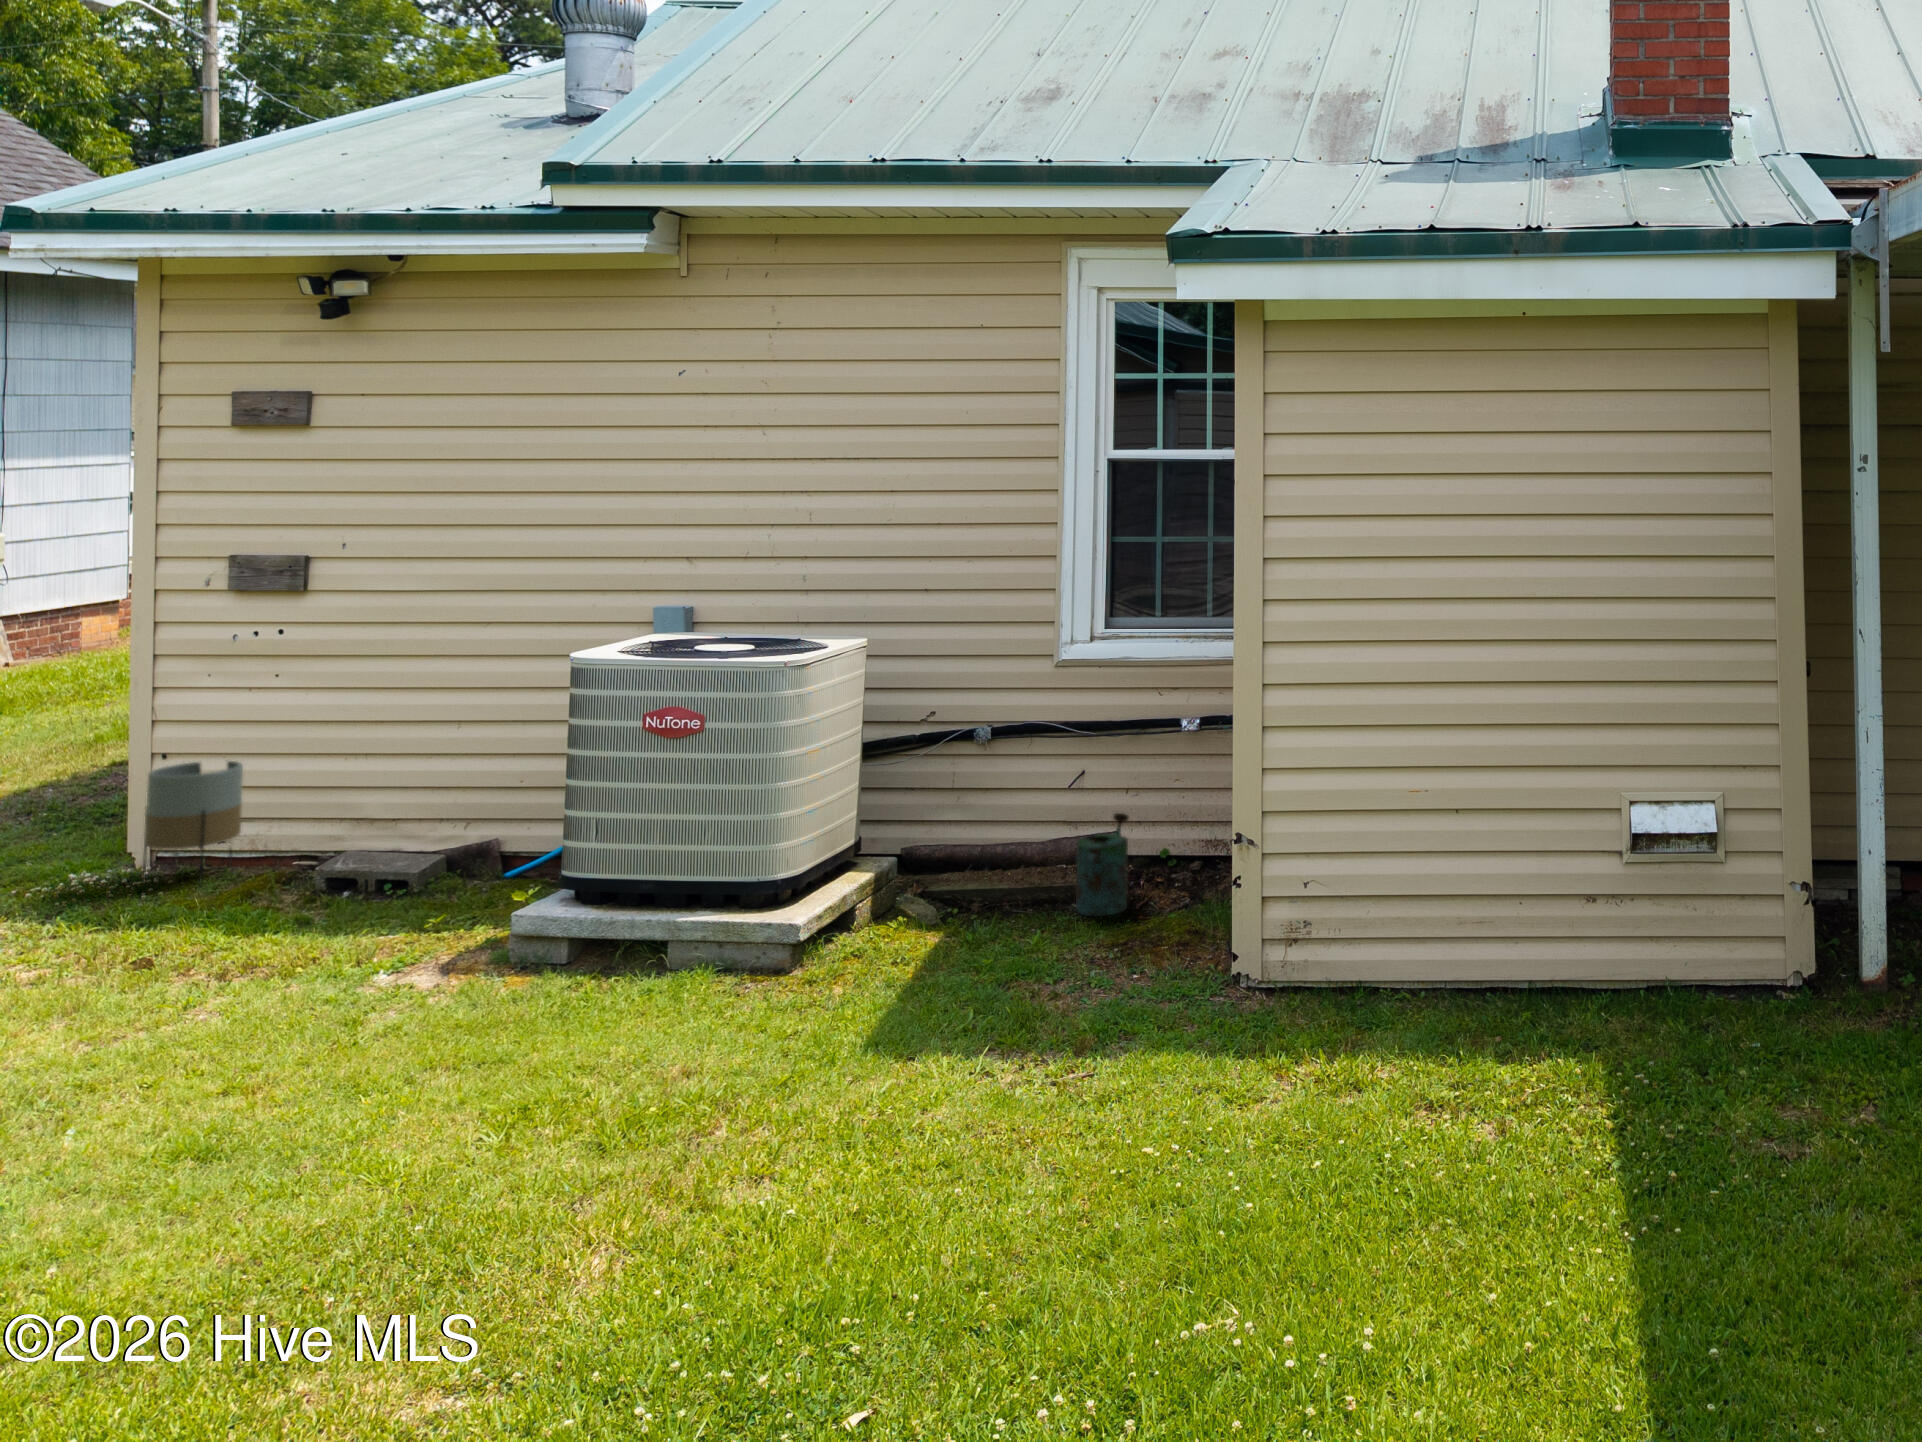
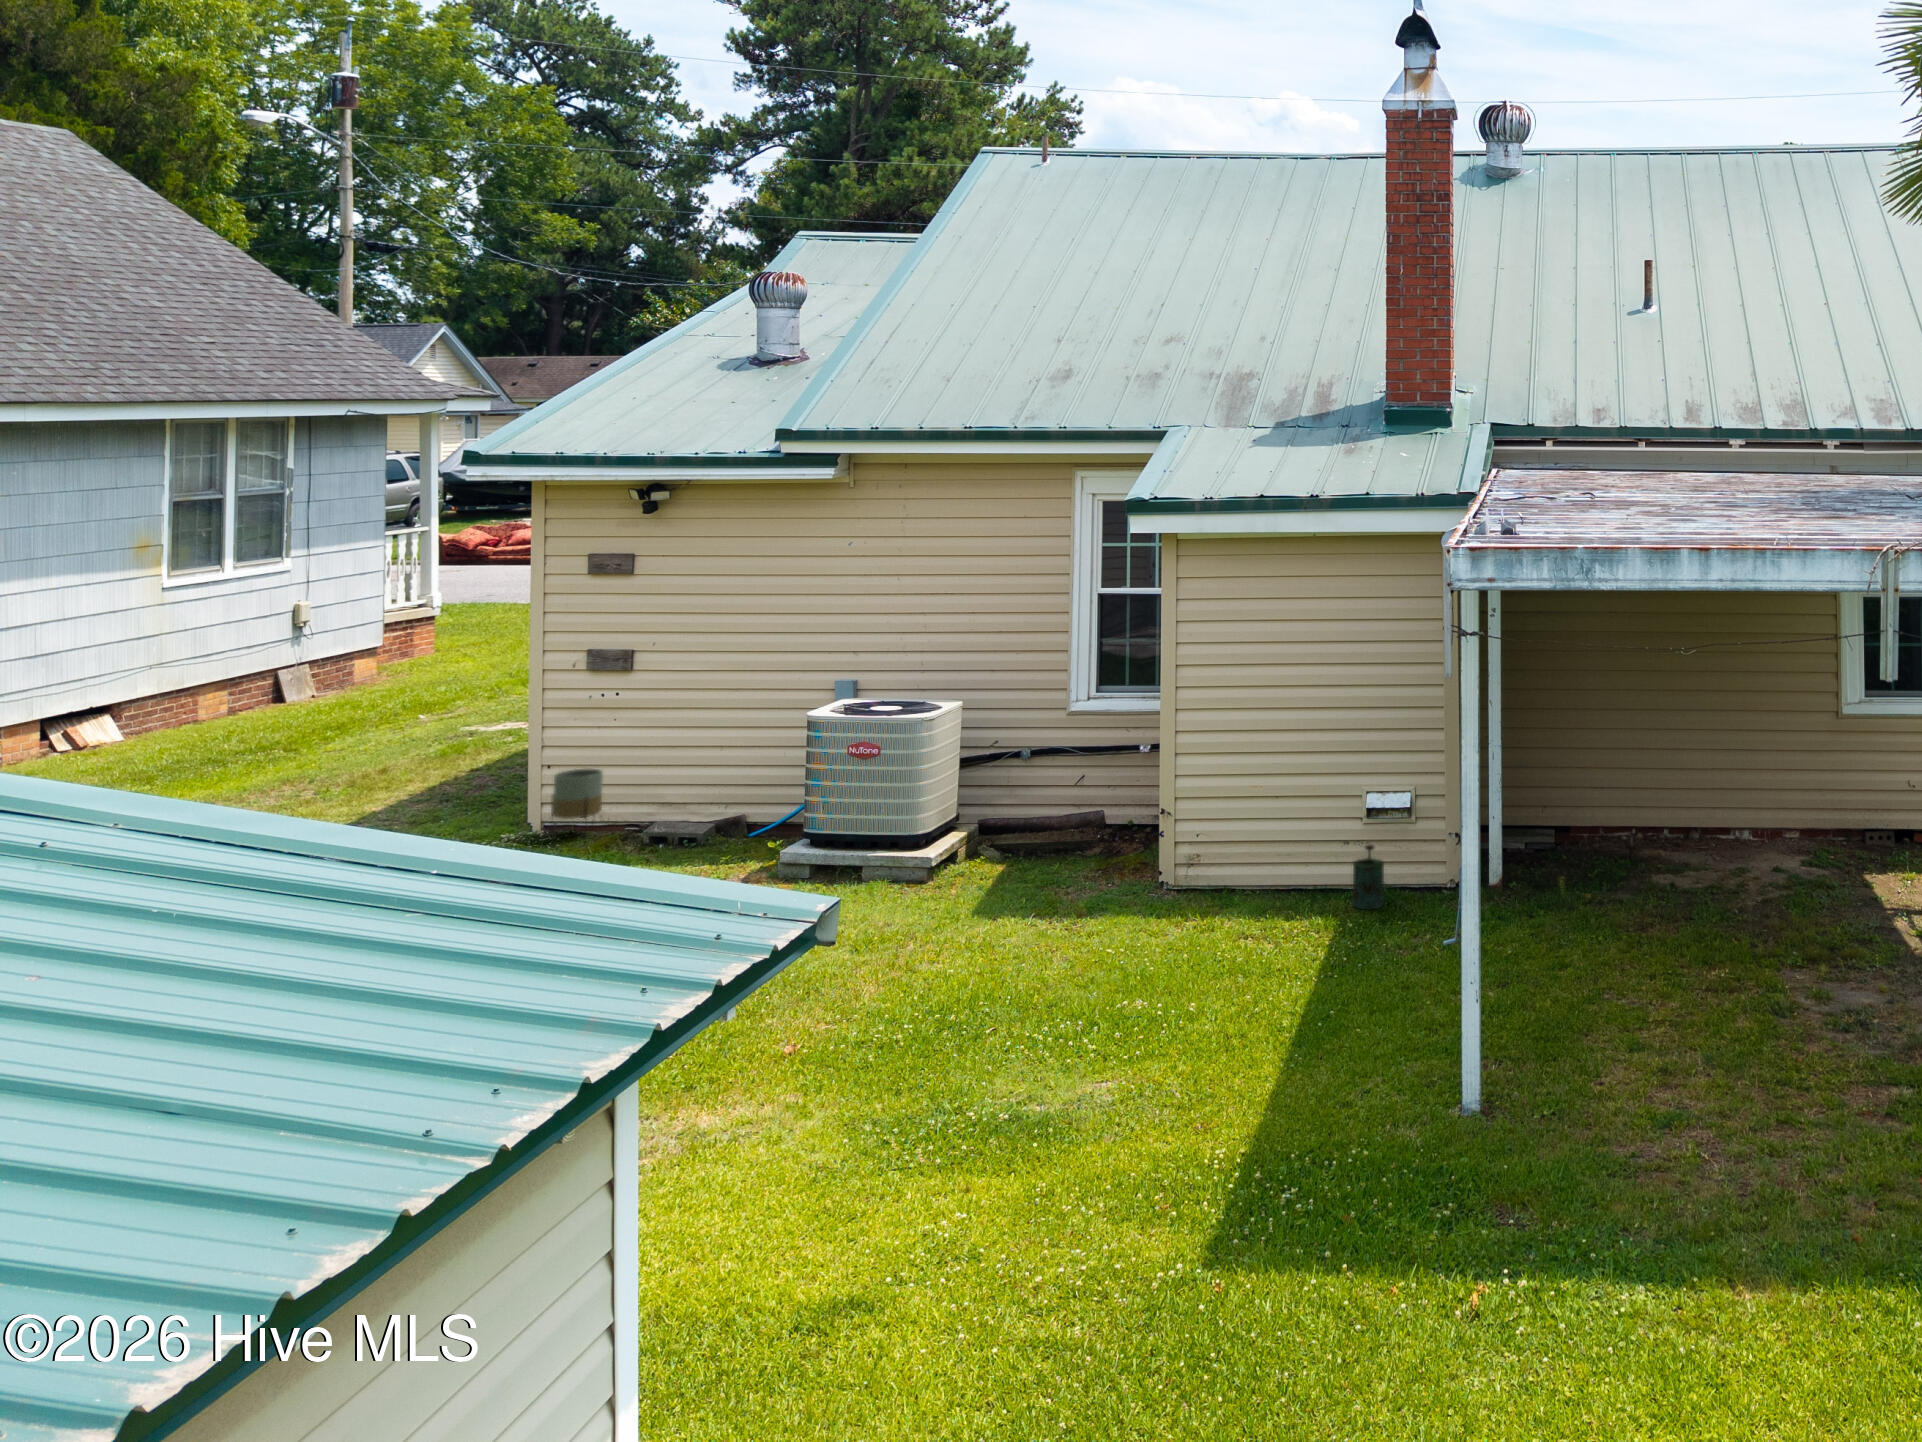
watering can: present [1076,813,1129,916] -> present [1353,845,1384,910]

